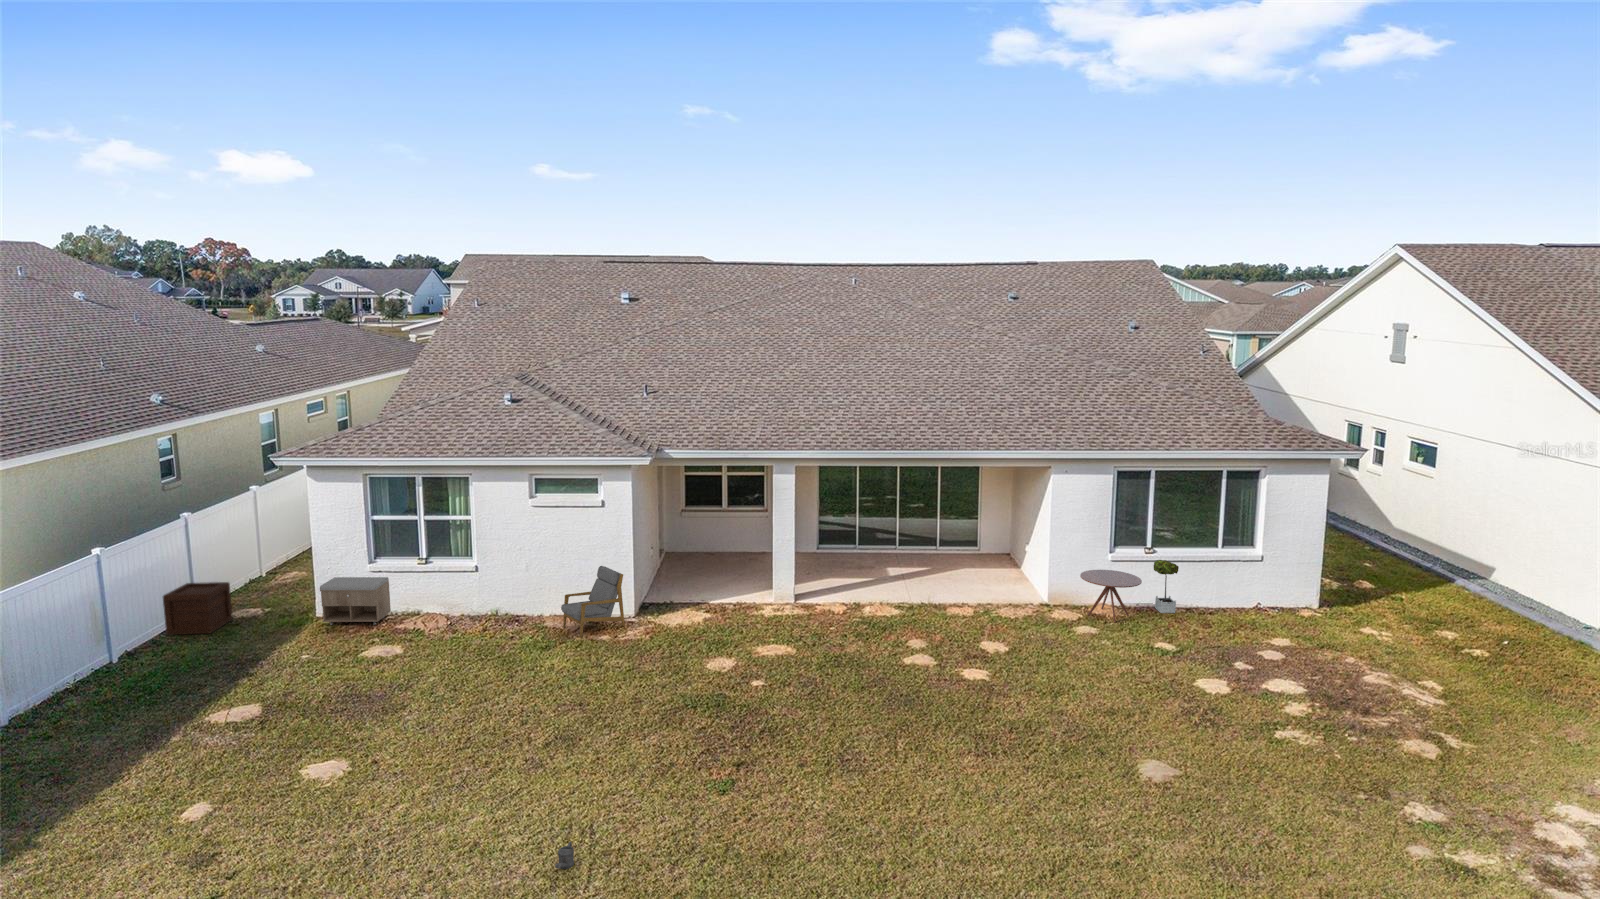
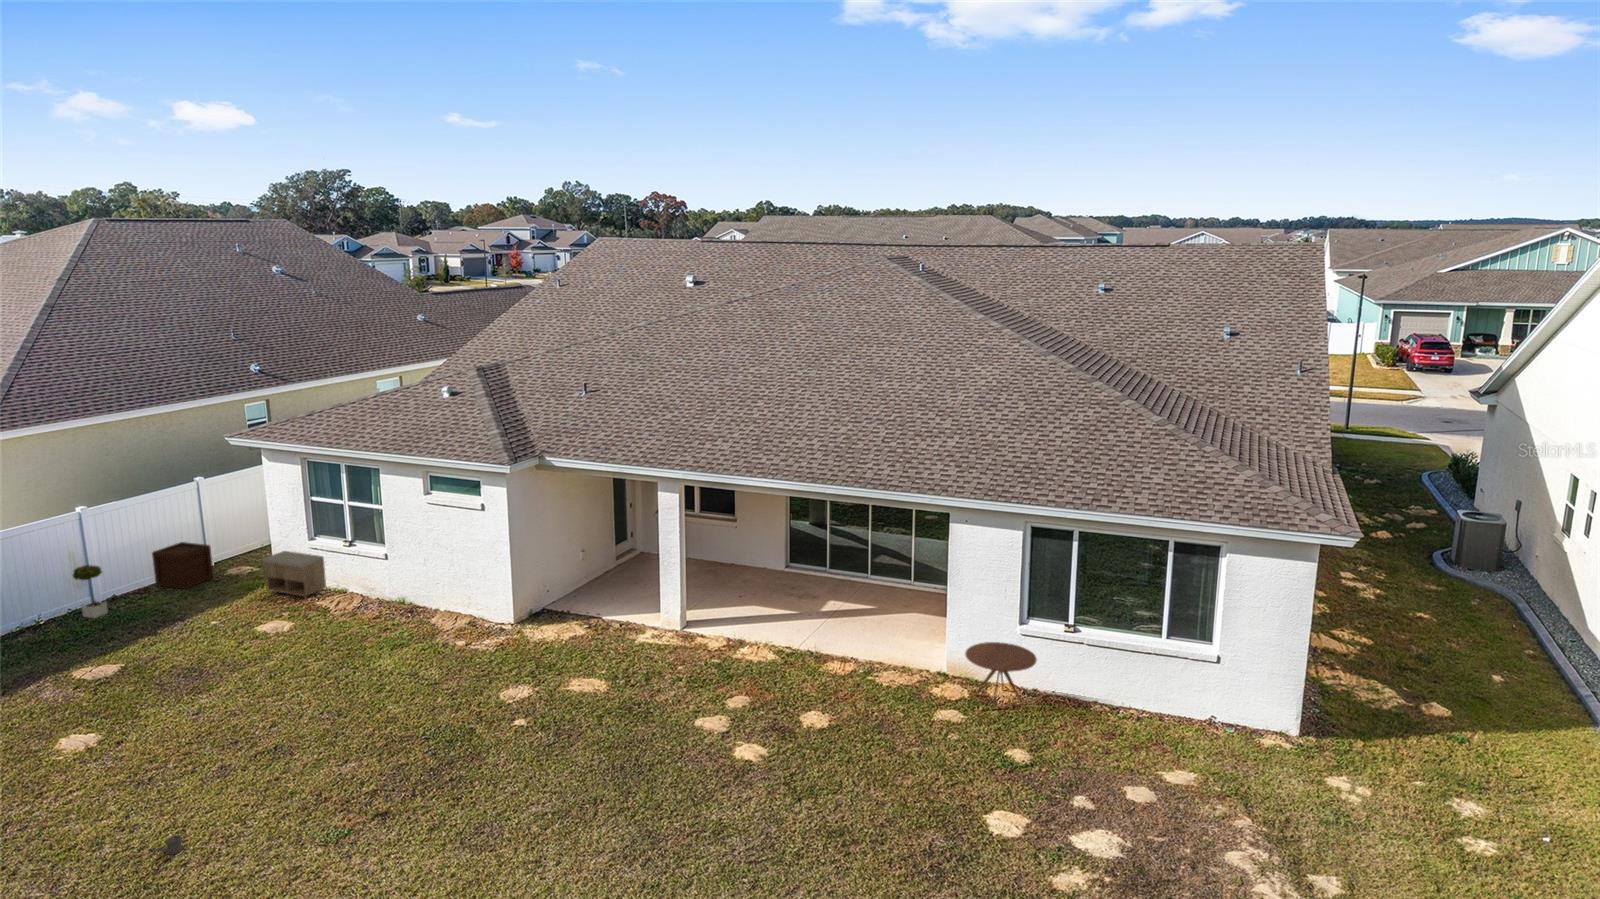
potted tree: present [1154,560,1179,613] -> present [73,565,108,618]
armchair: present [561,566,625,637] -> none [438,569,495,638]

